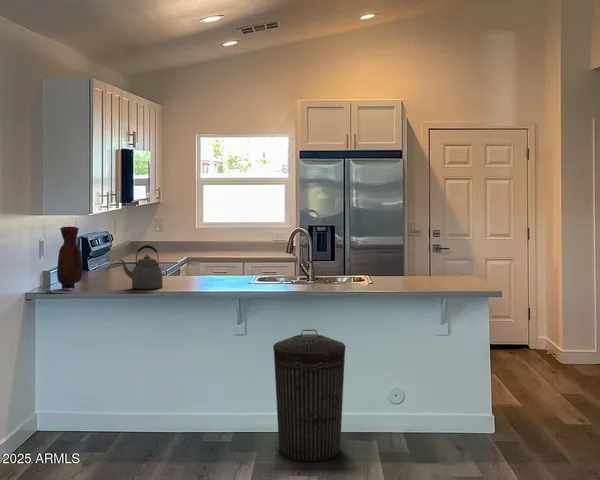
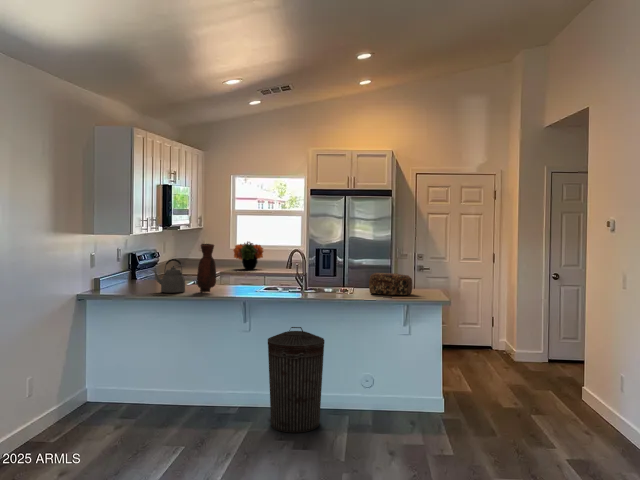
flower arrangement: none [203,219,242,254] -> present [233,242,263,269]
vase: present [57,227,83,289] -> present [197,244,216,292]
bread loaf: none [398,259,451,287] -> present [369,273,412,295]

